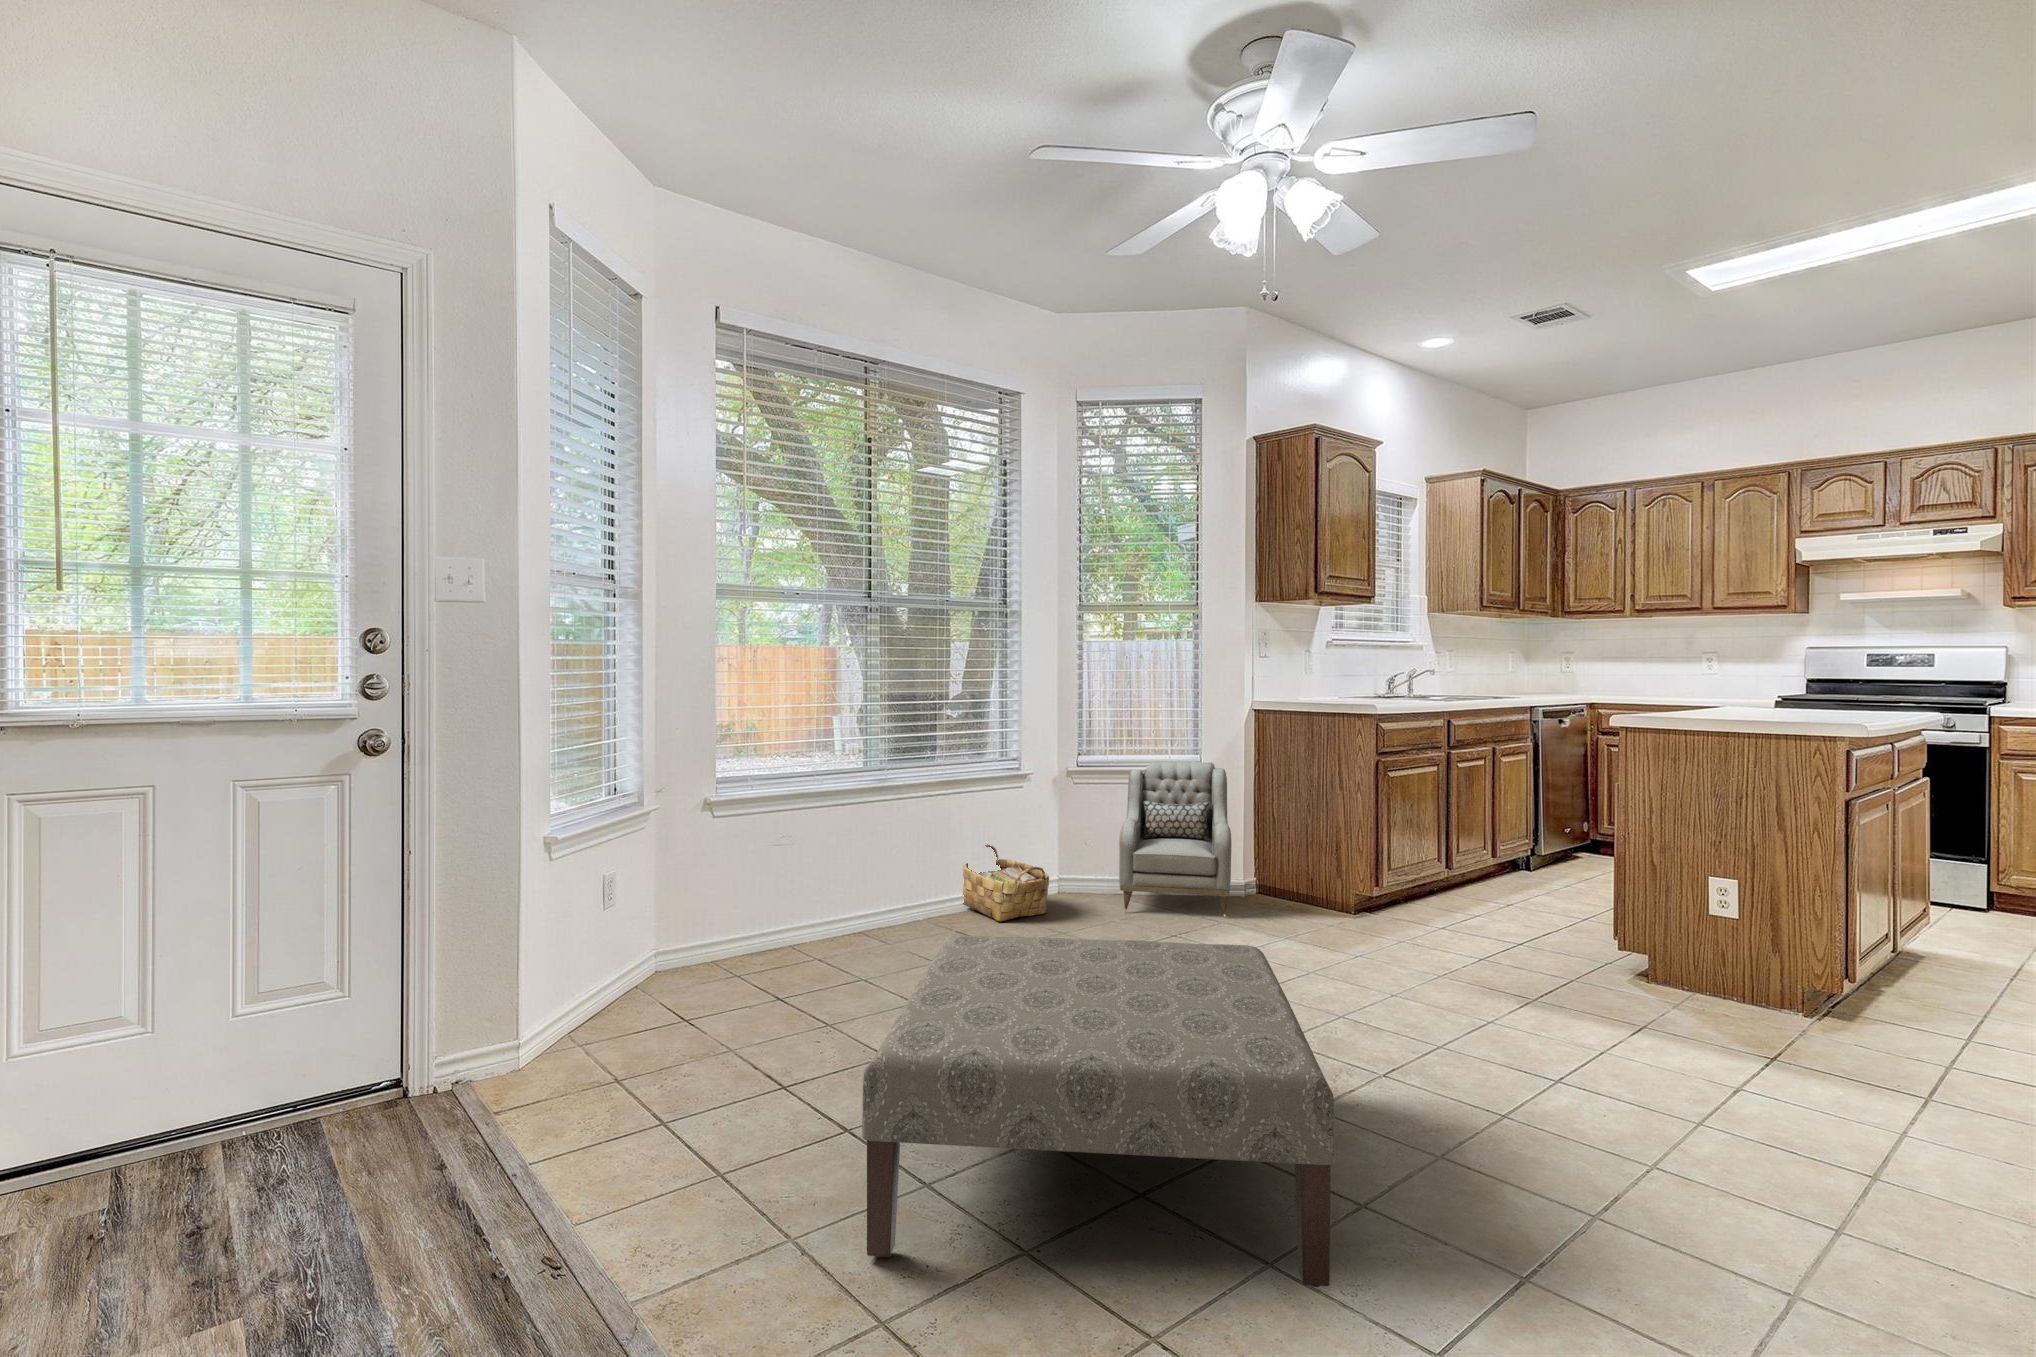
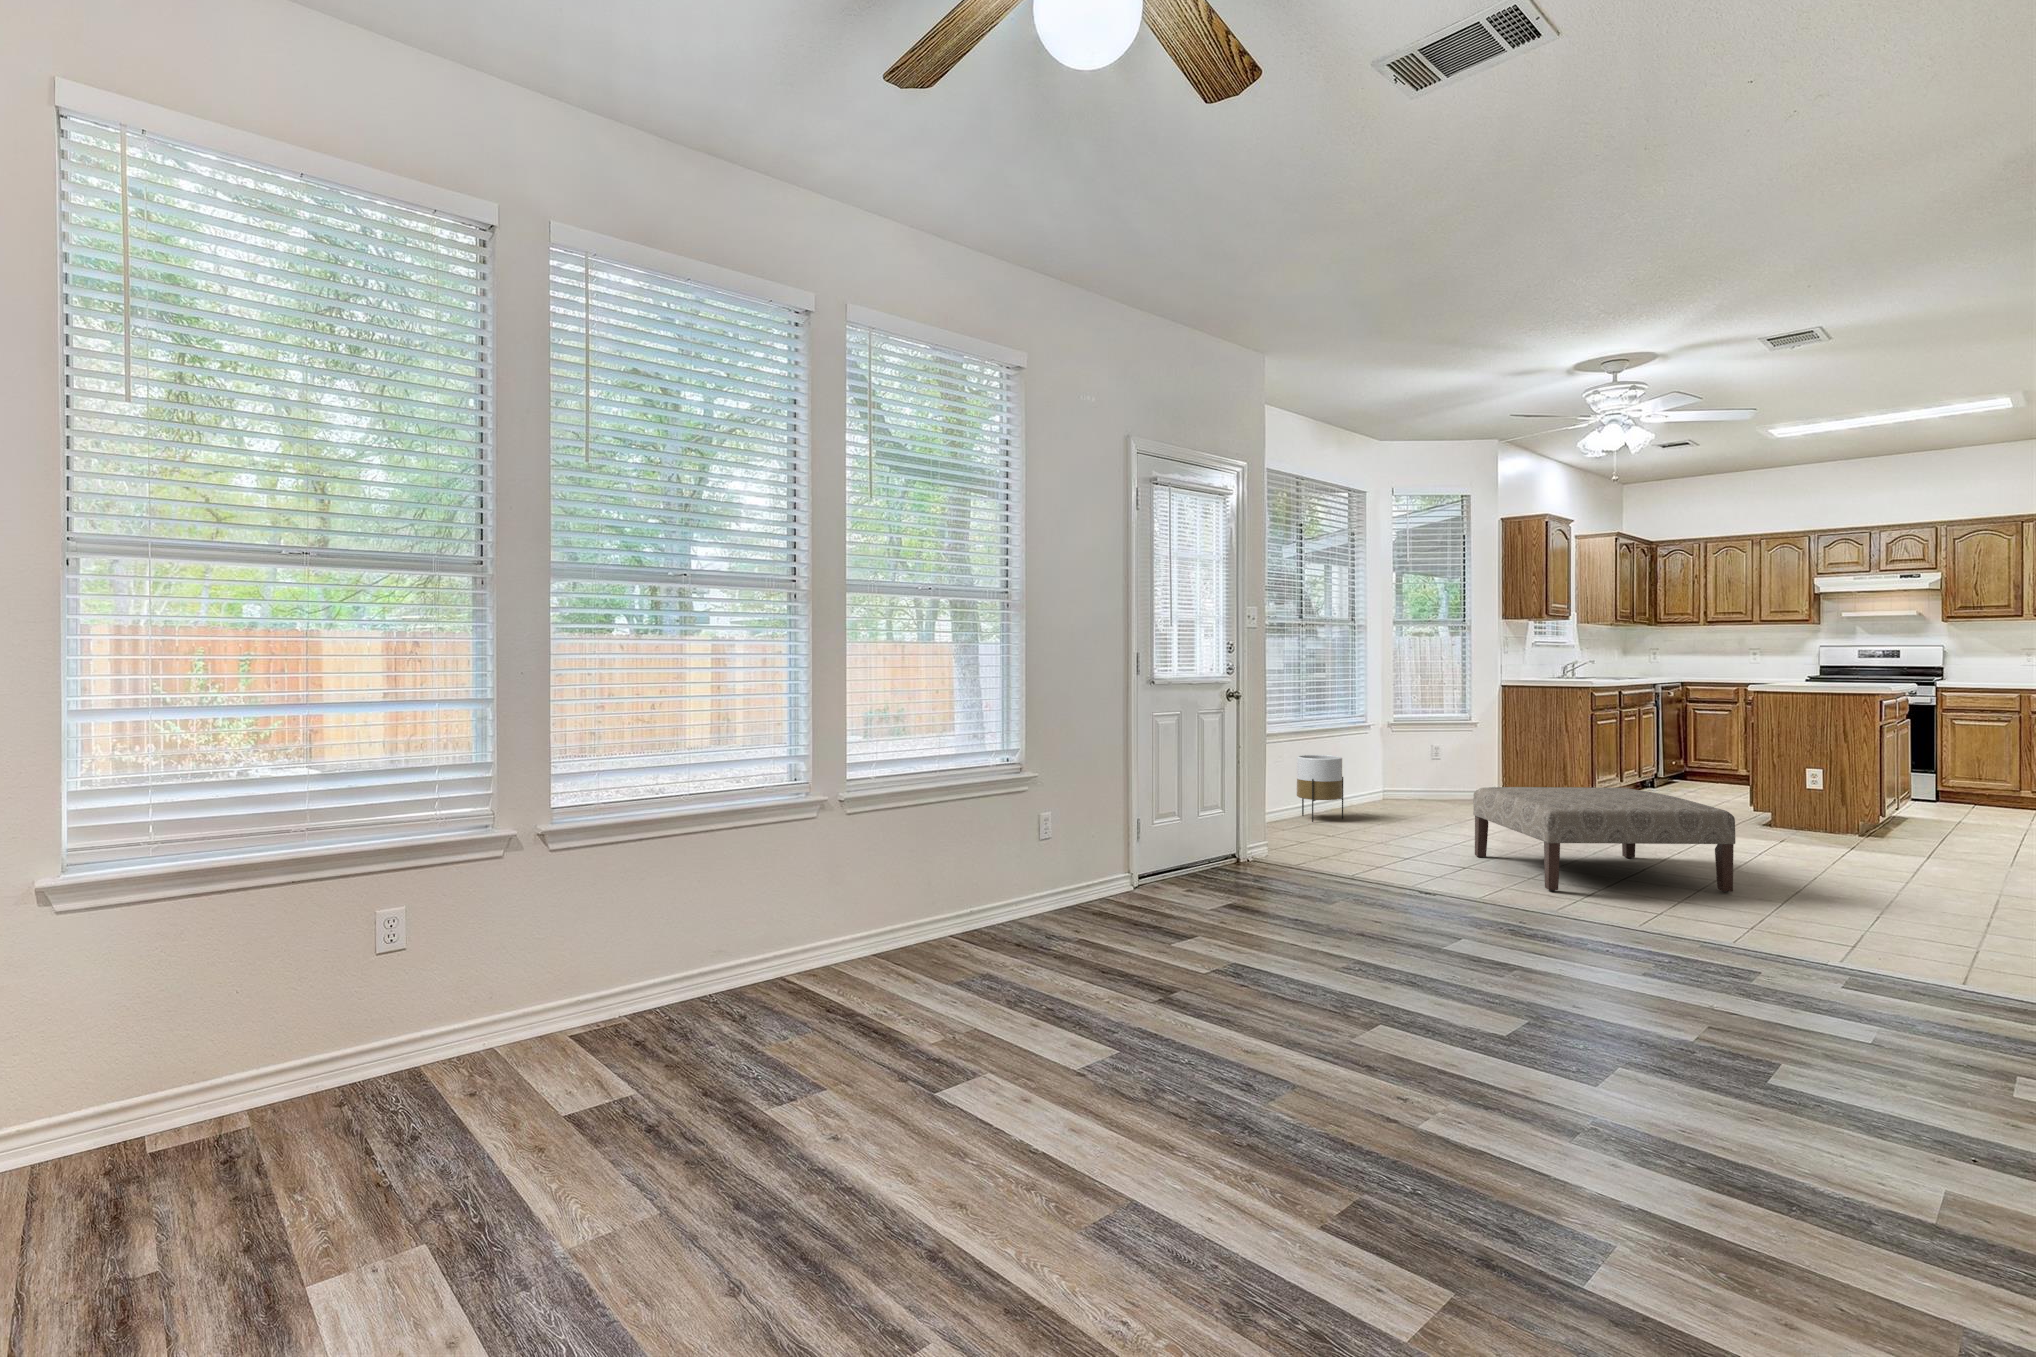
armchair: present [1119,761,1232,918] -> none [1428,692,1513,810]
planter: none [826,826,903,947] -> present [1297,755,1343,822]
woven basket: present [963,844,1049,922] -> none [1346,769,1406,813]

